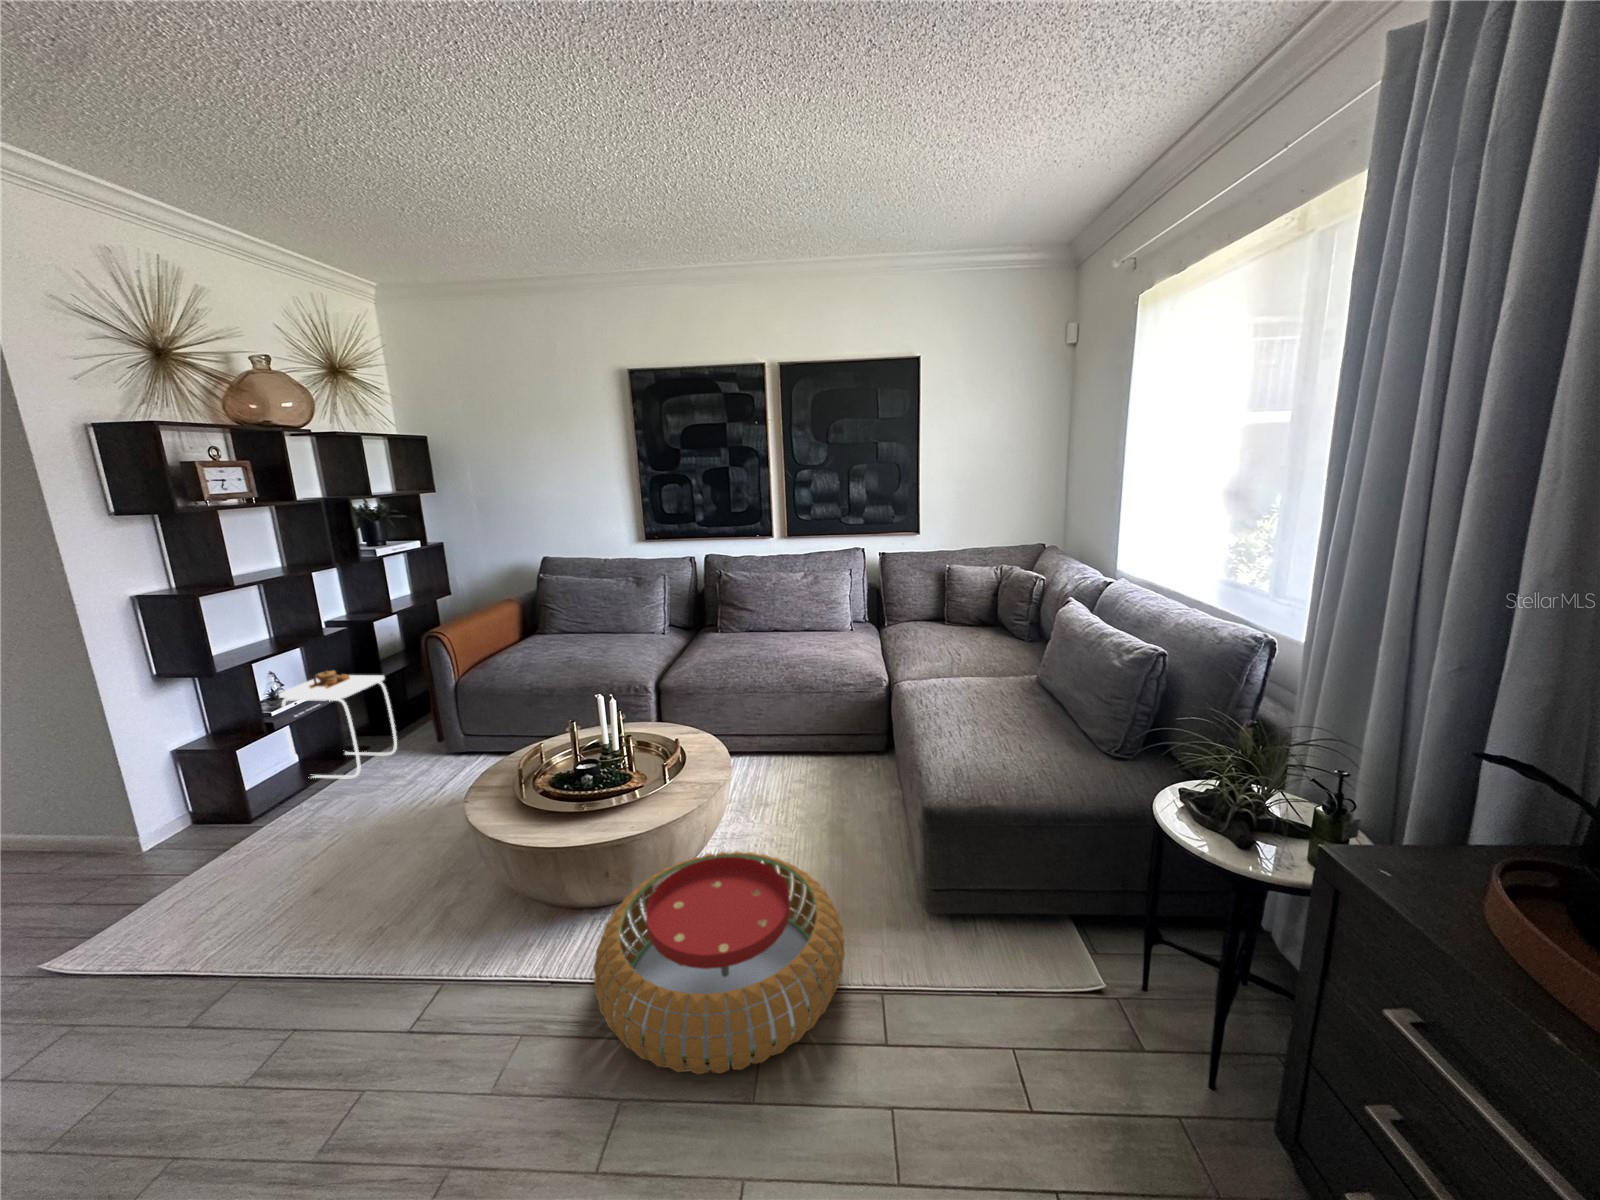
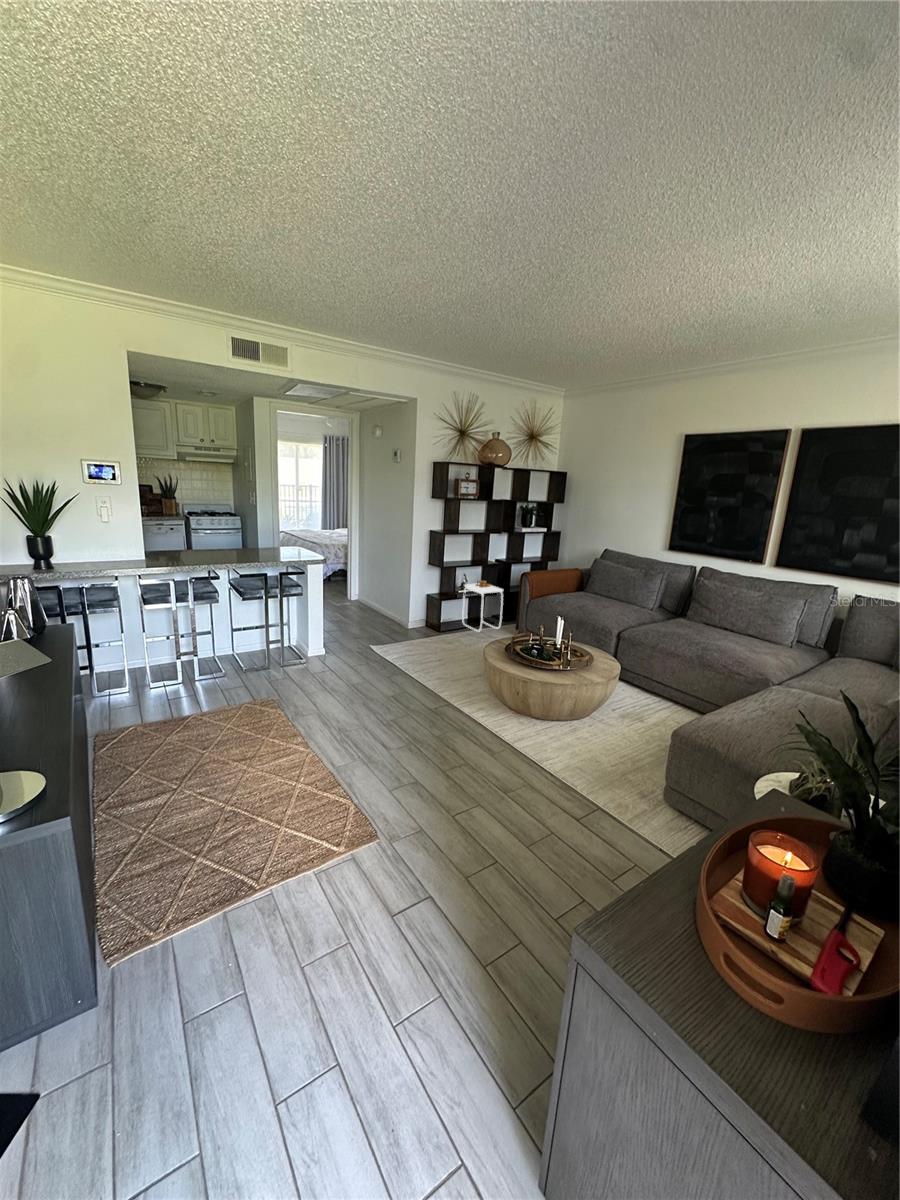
pouf: present [594,851,845,1074] -> none [475,701,603,790]

